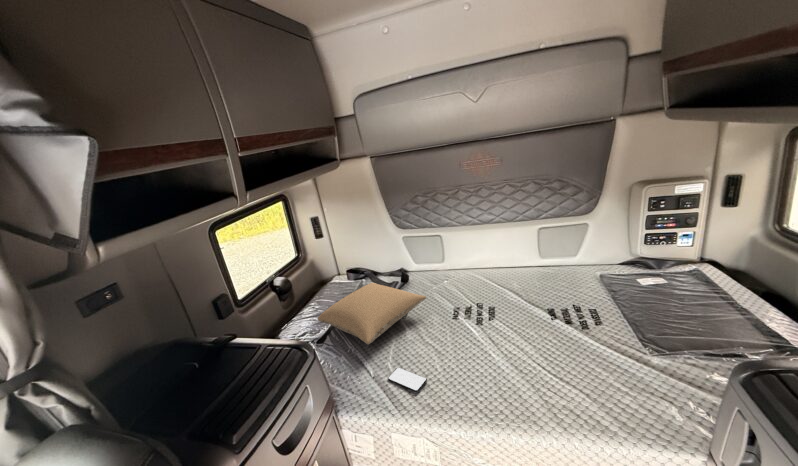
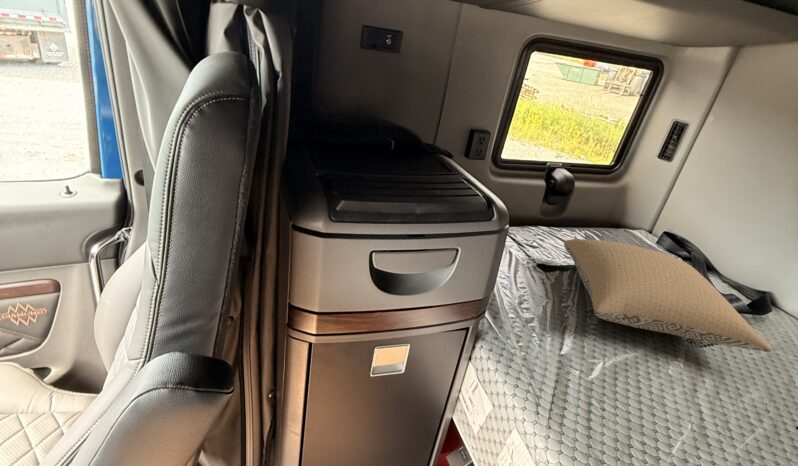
smartphone: present [388,368,427,392] -> none [578,374,637,438]

